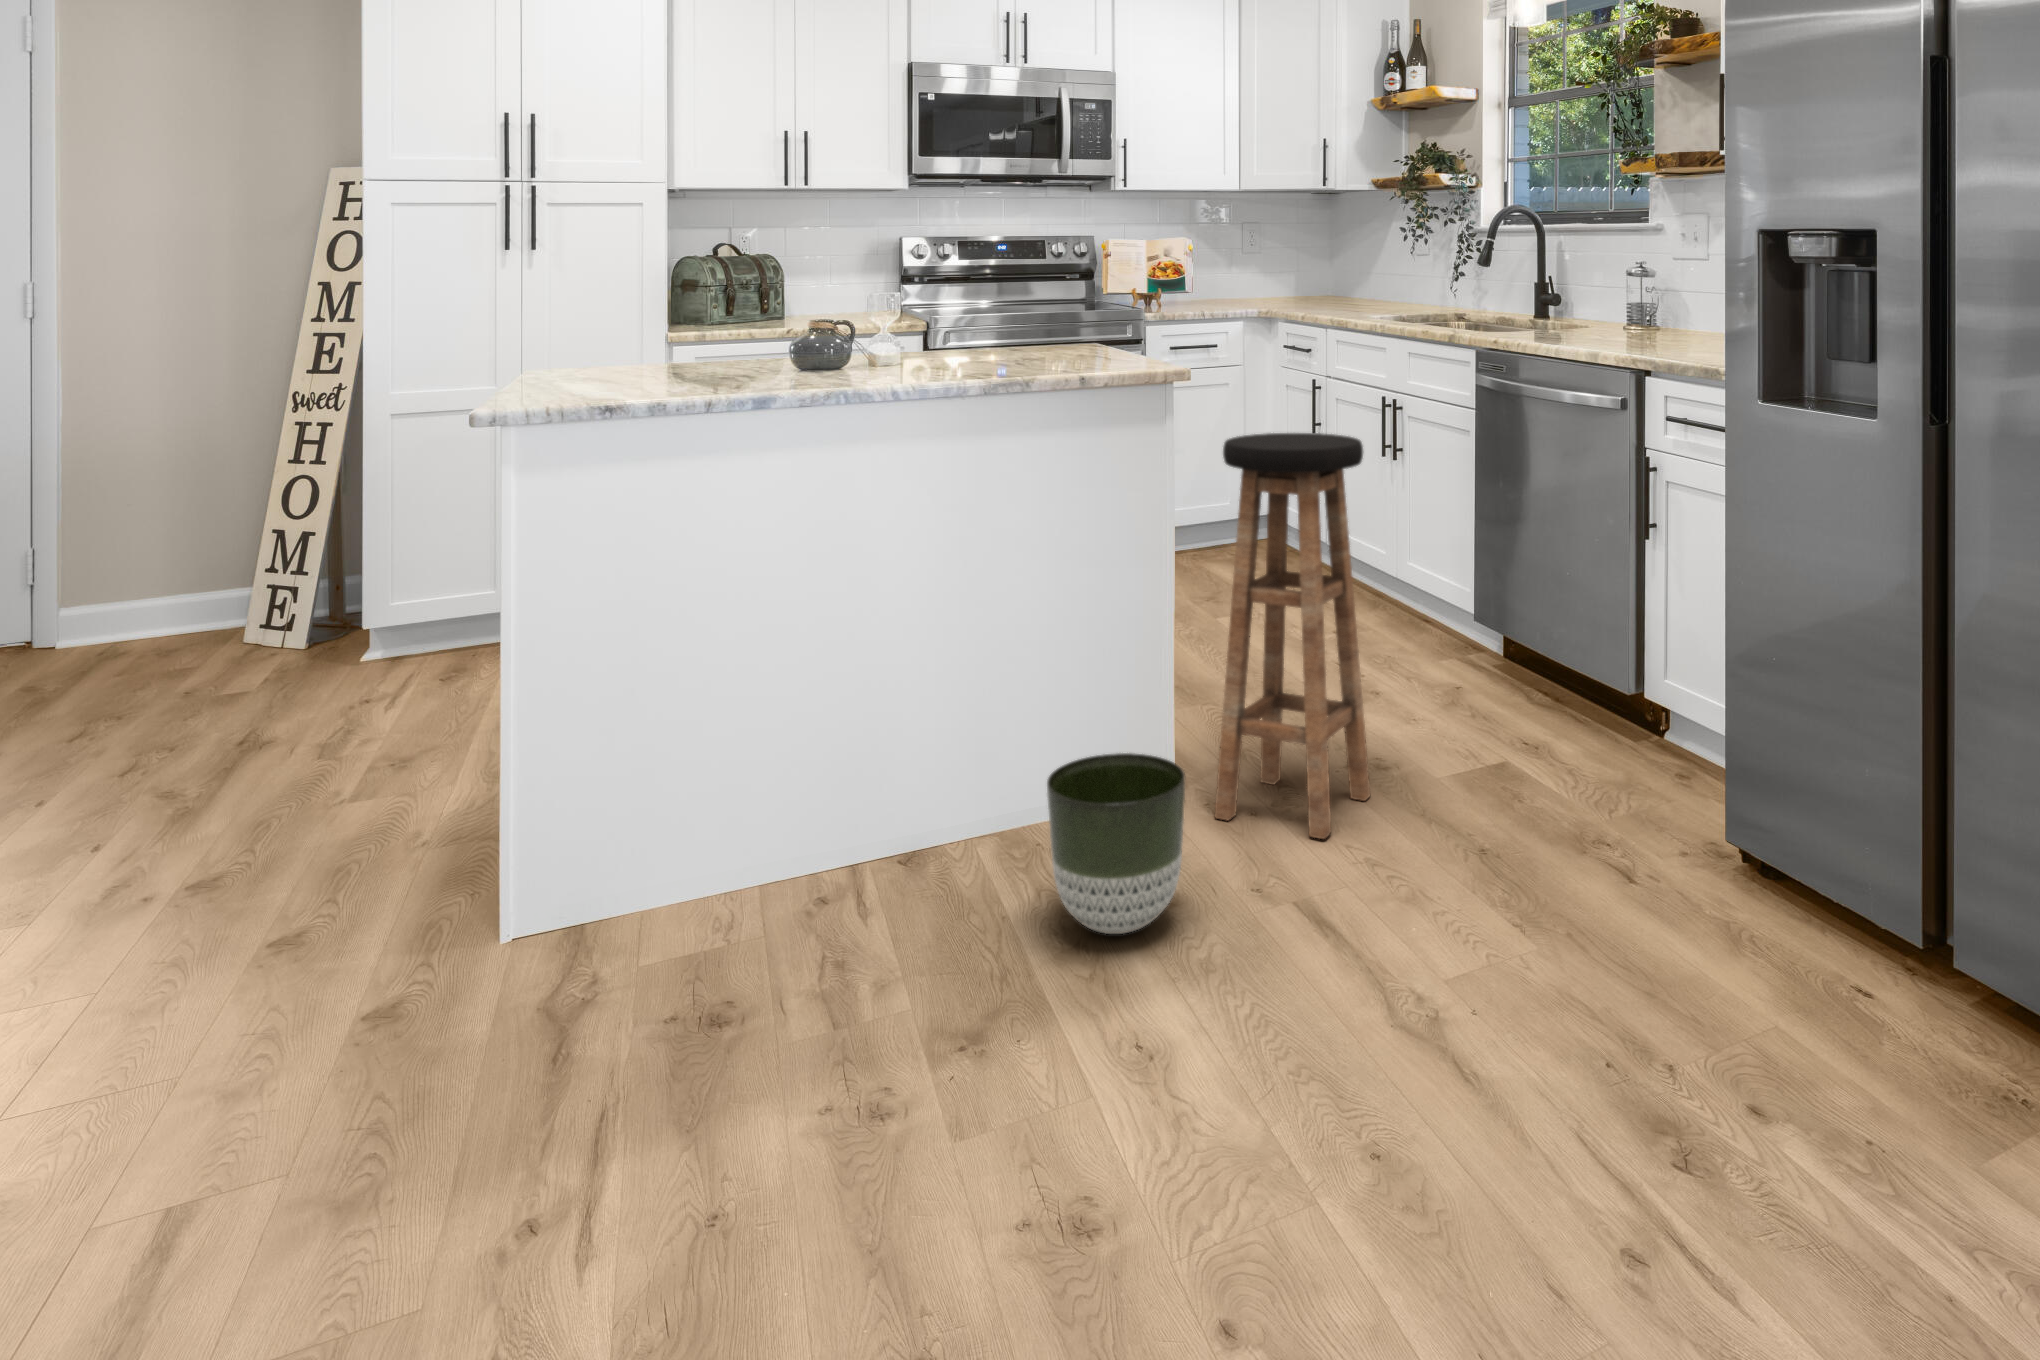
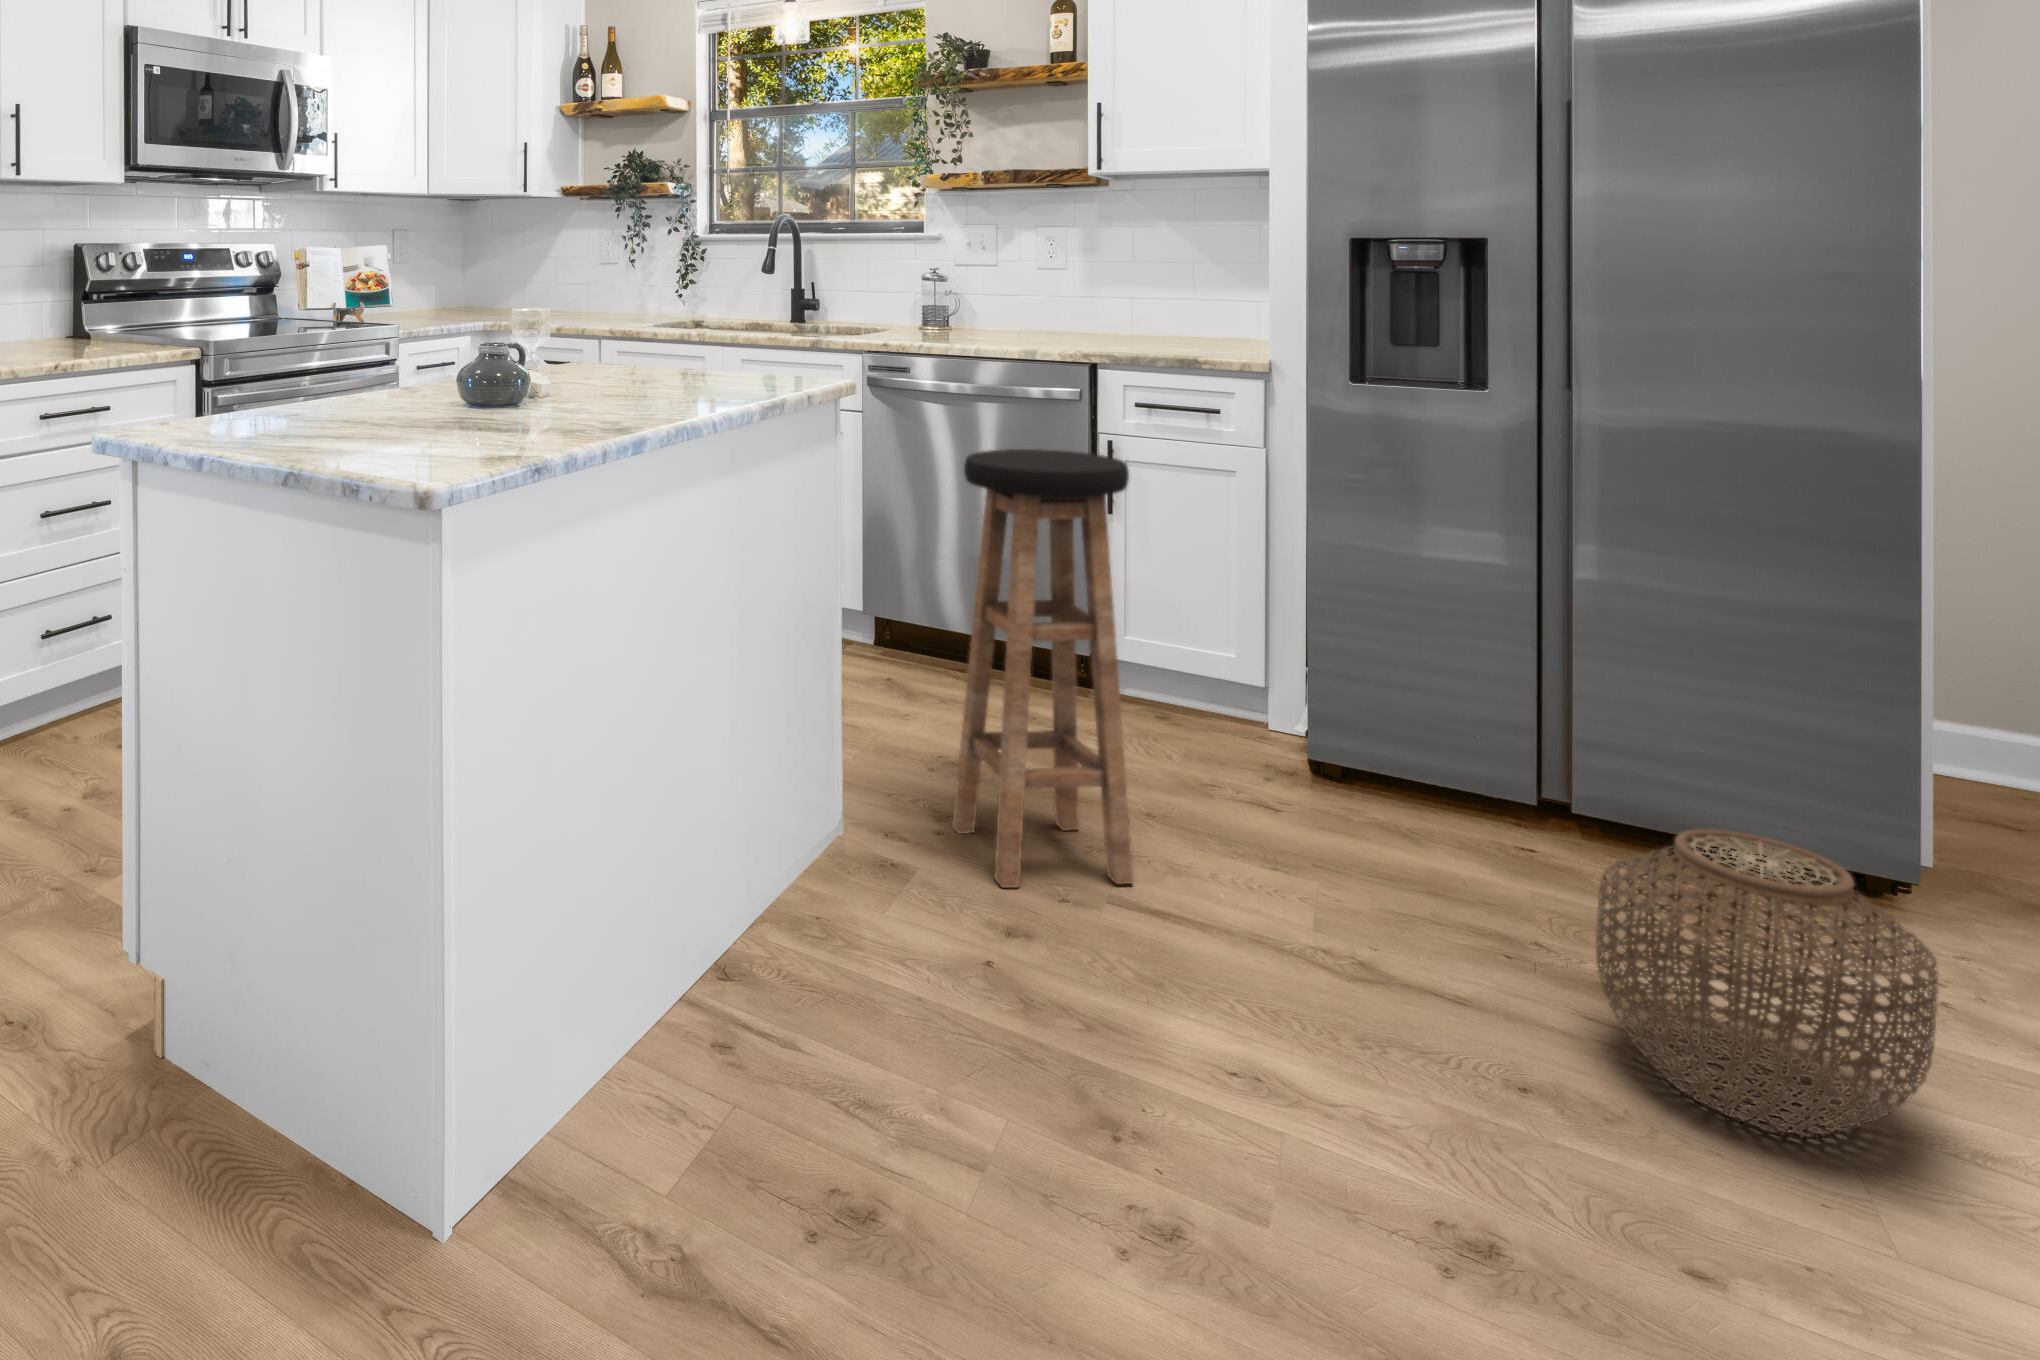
planter: present [1047,753,1185,934] -> none [1083,841,1269,1071]
woven basket: none [1414,820,1650,1112] -> present [1596,829,1938,1135]

